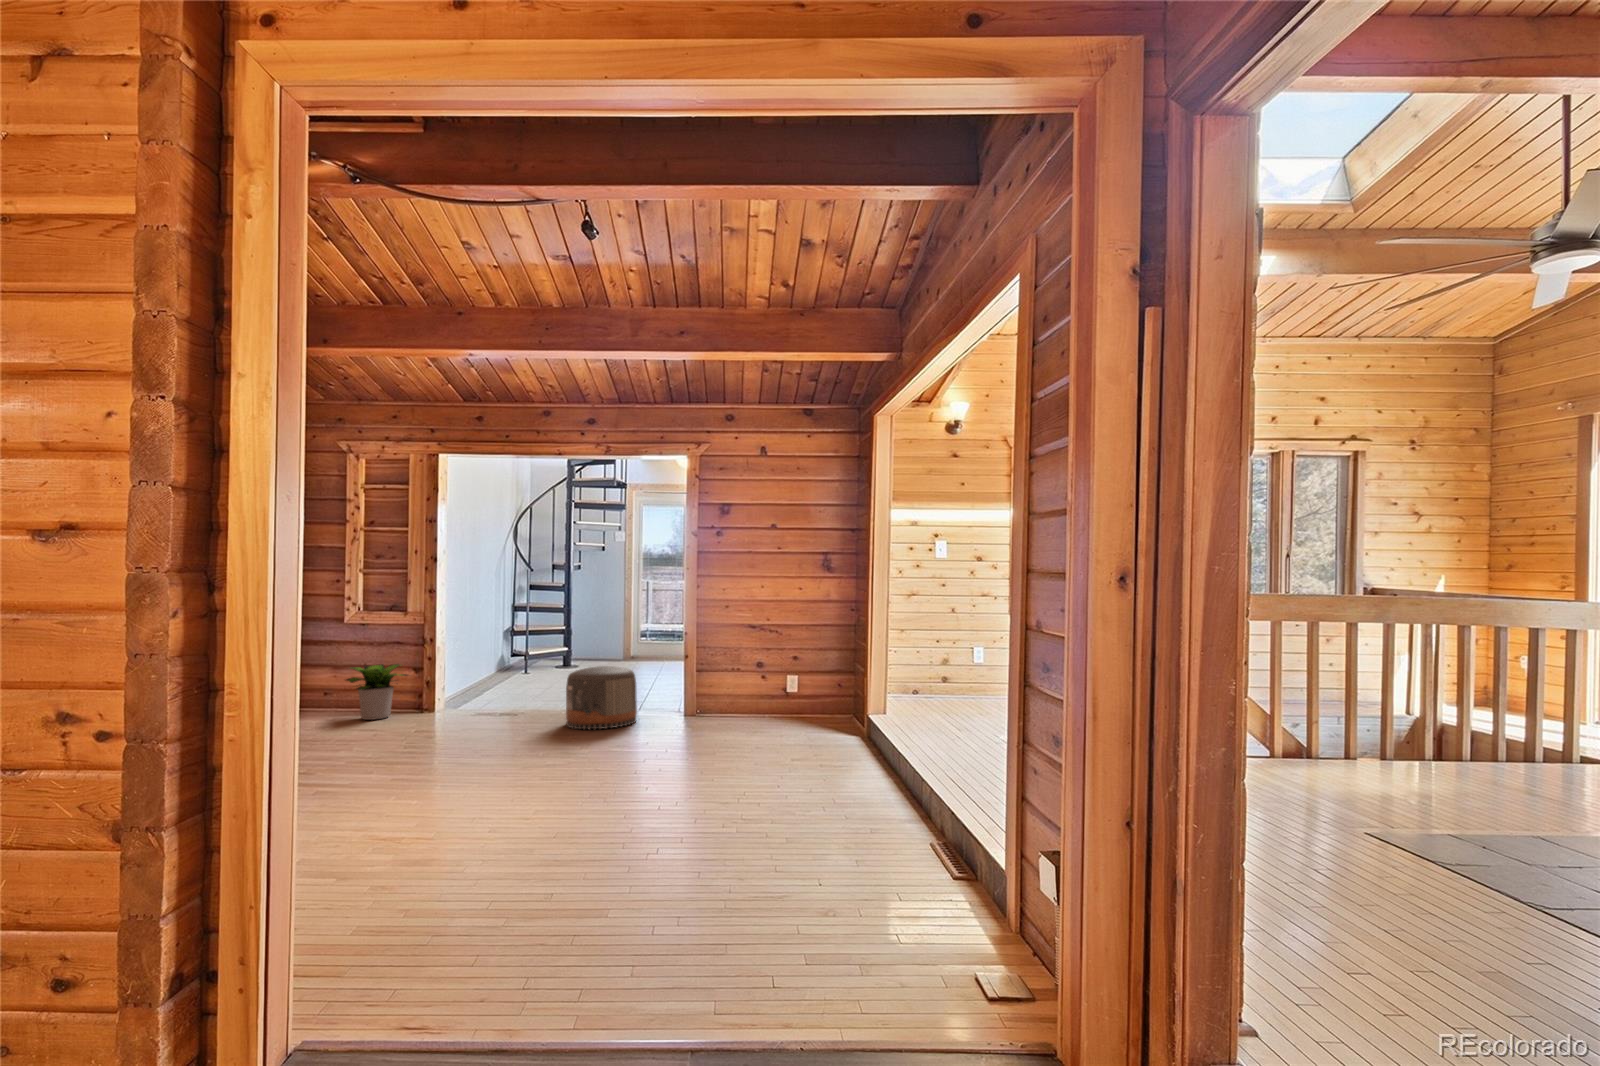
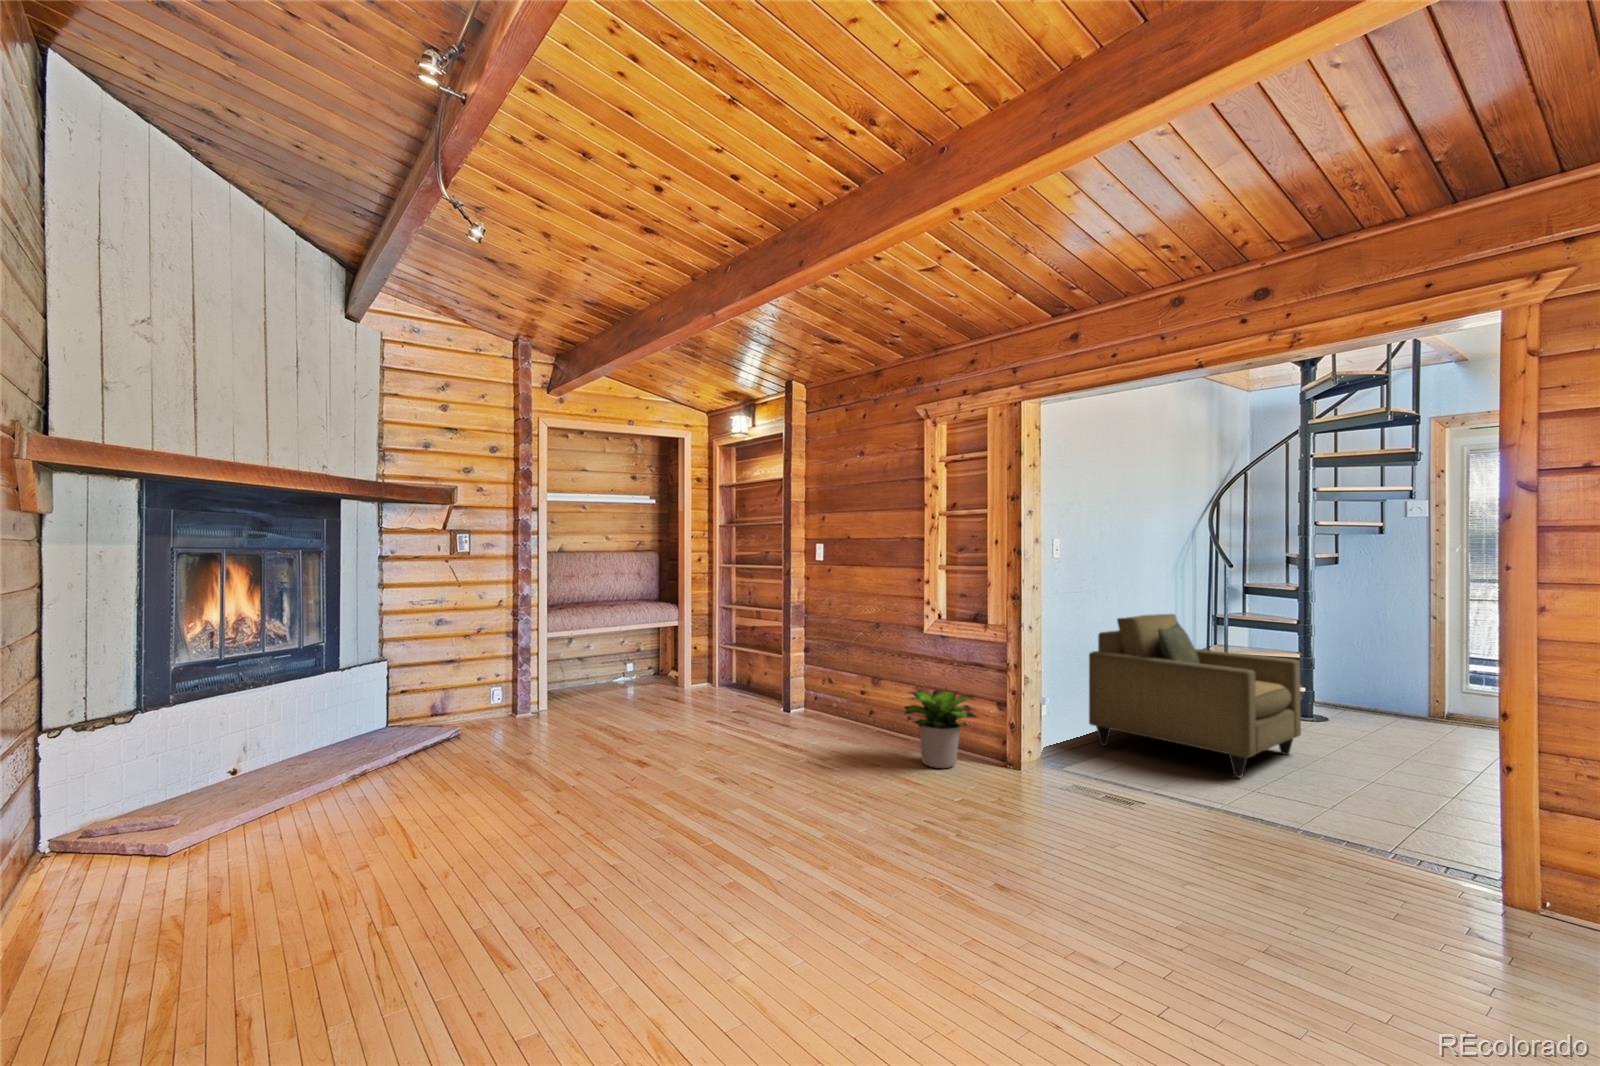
armchair: none [464,601,580,692] -> present [1089,614,1301,777]
pouf: present [566,666,637,729] -> none [1156,795,1333,975]

